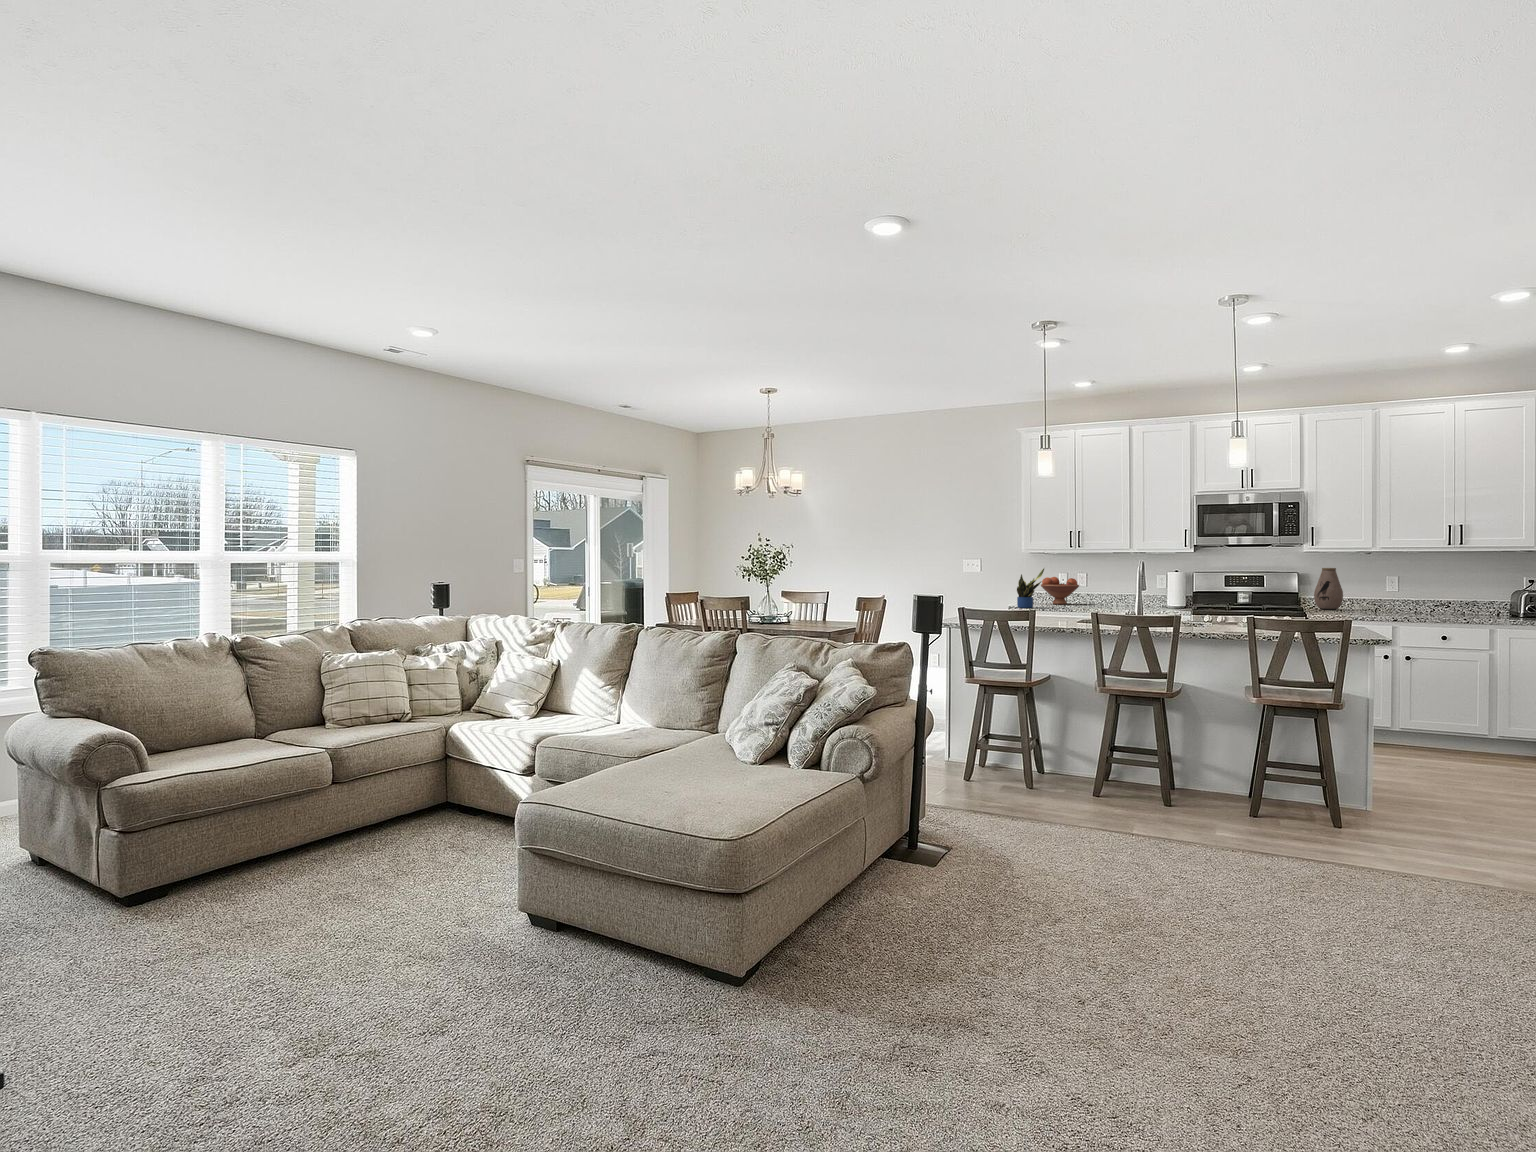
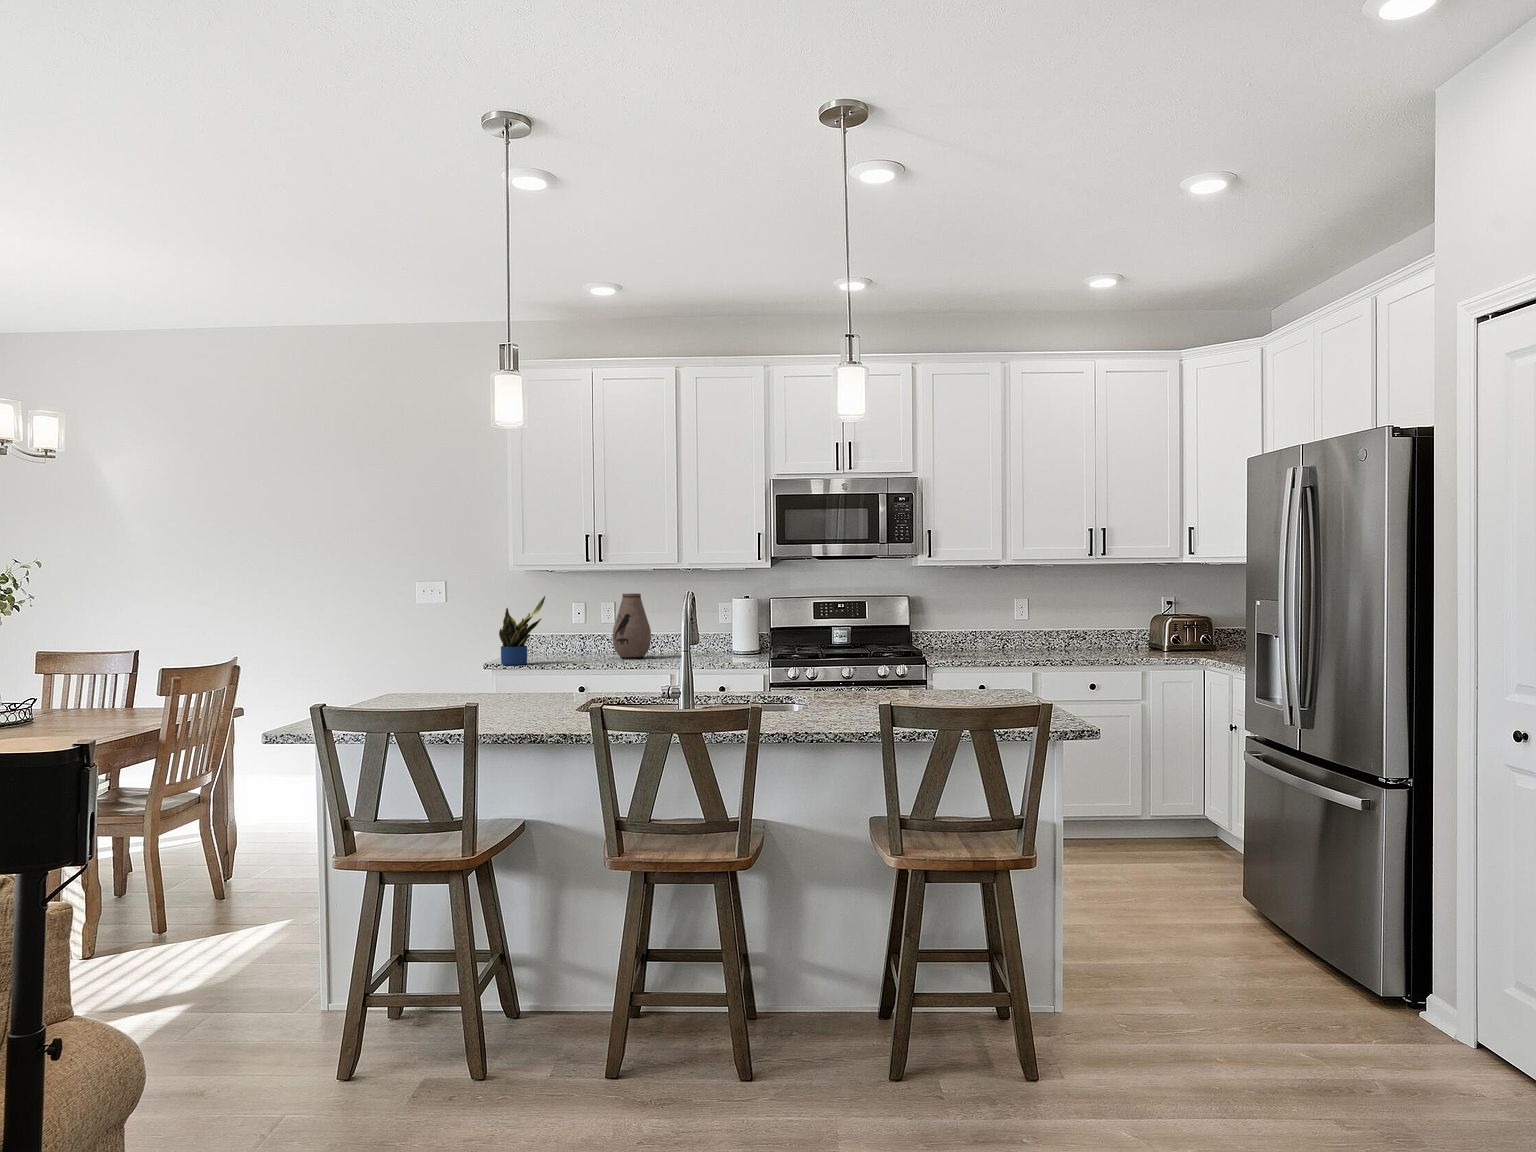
vase: present [1314,568,1343,610] -> present [613,593,651,659]
fruit bowl: present [1041,577,1079,604] -> none [548,608,607,652]

